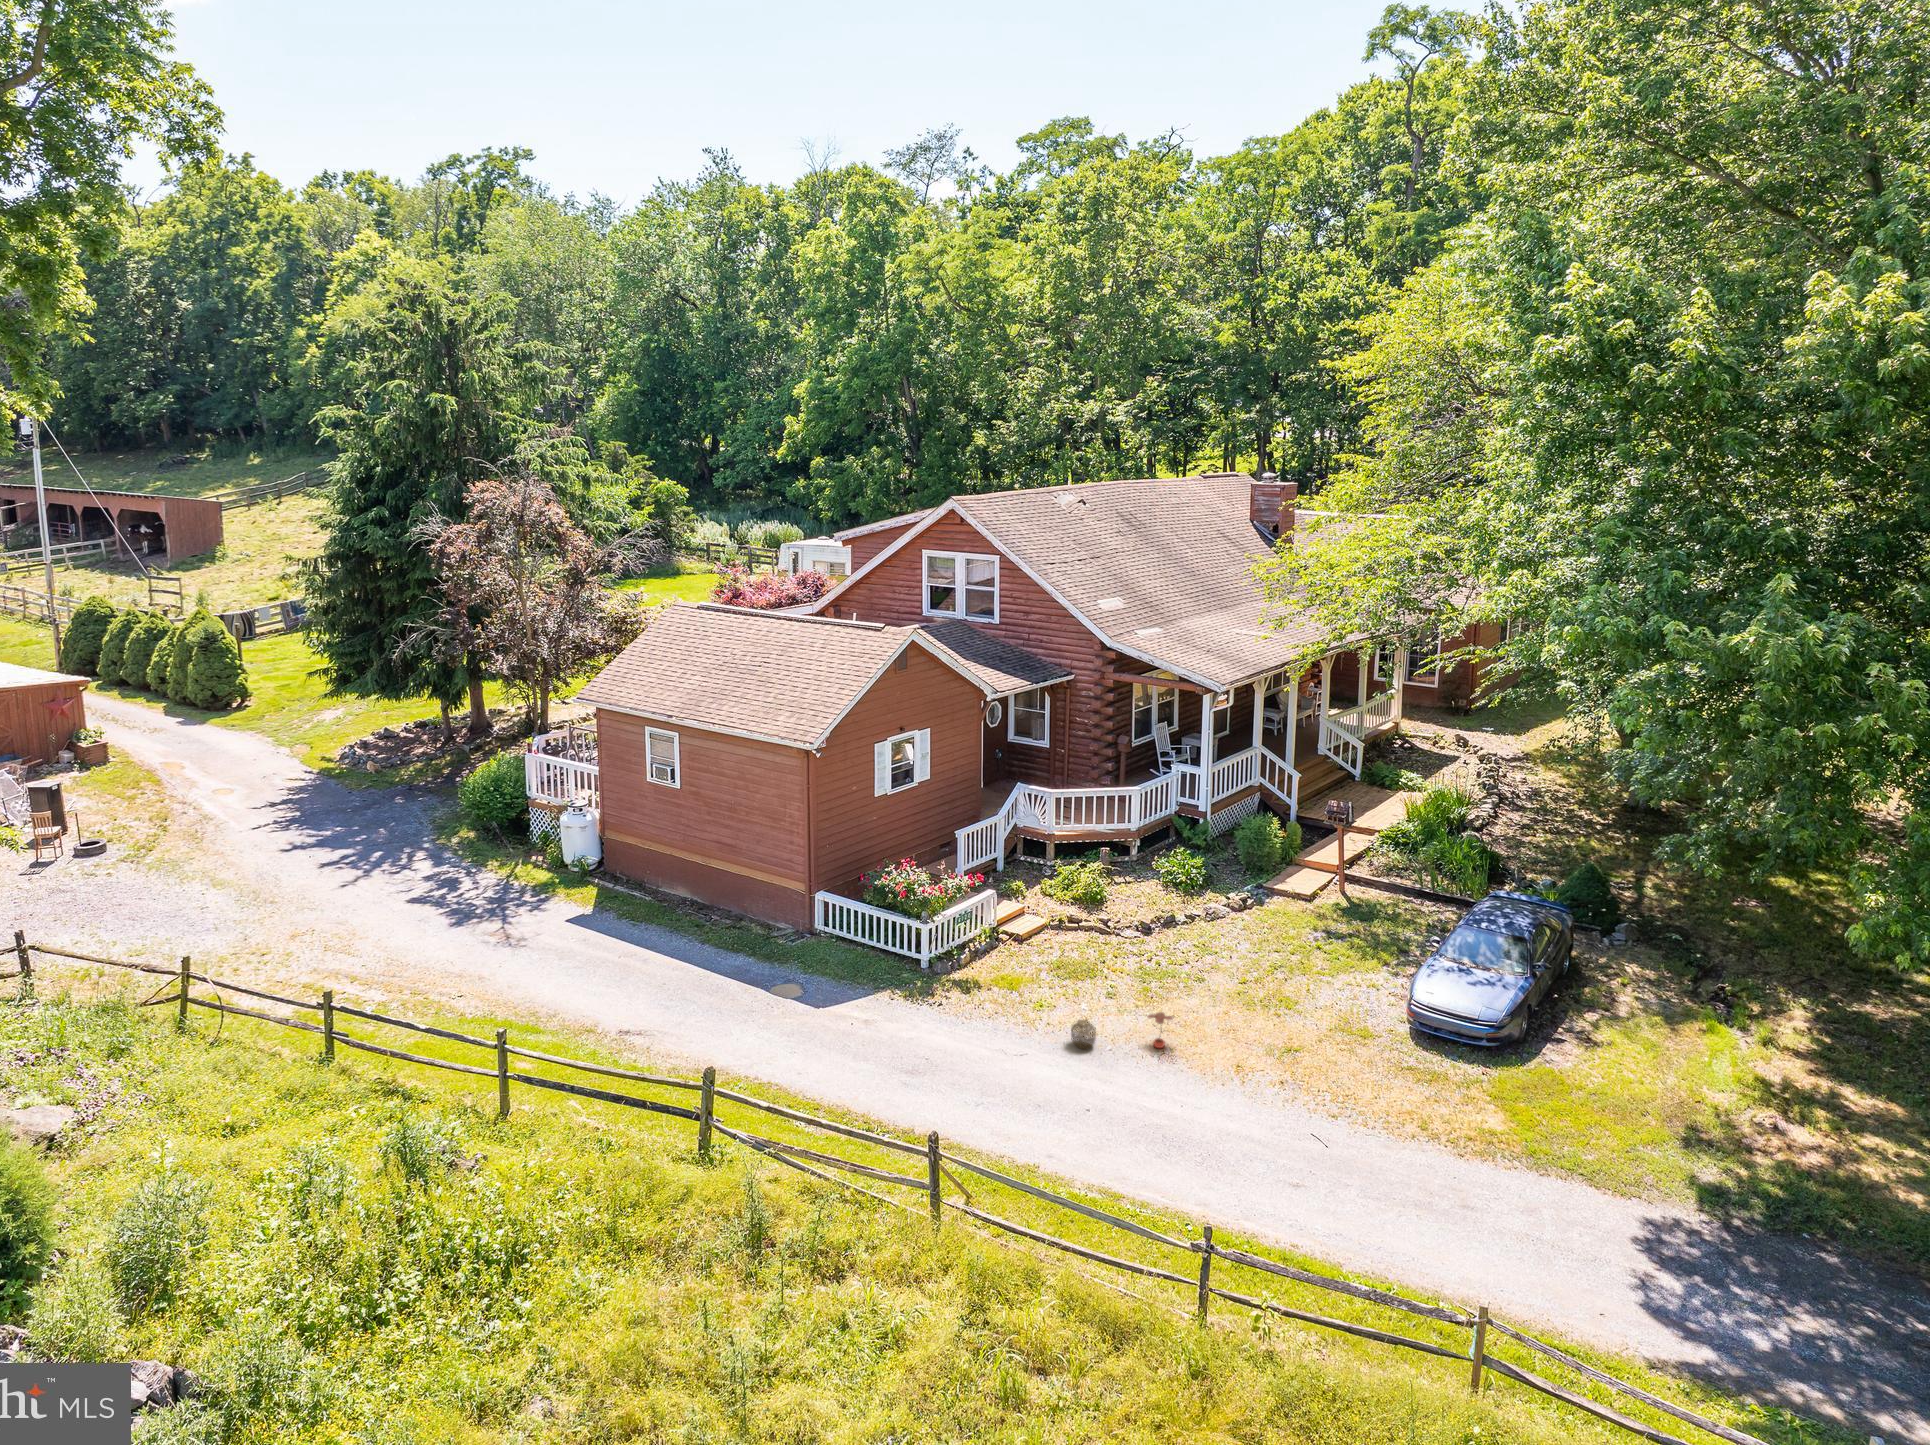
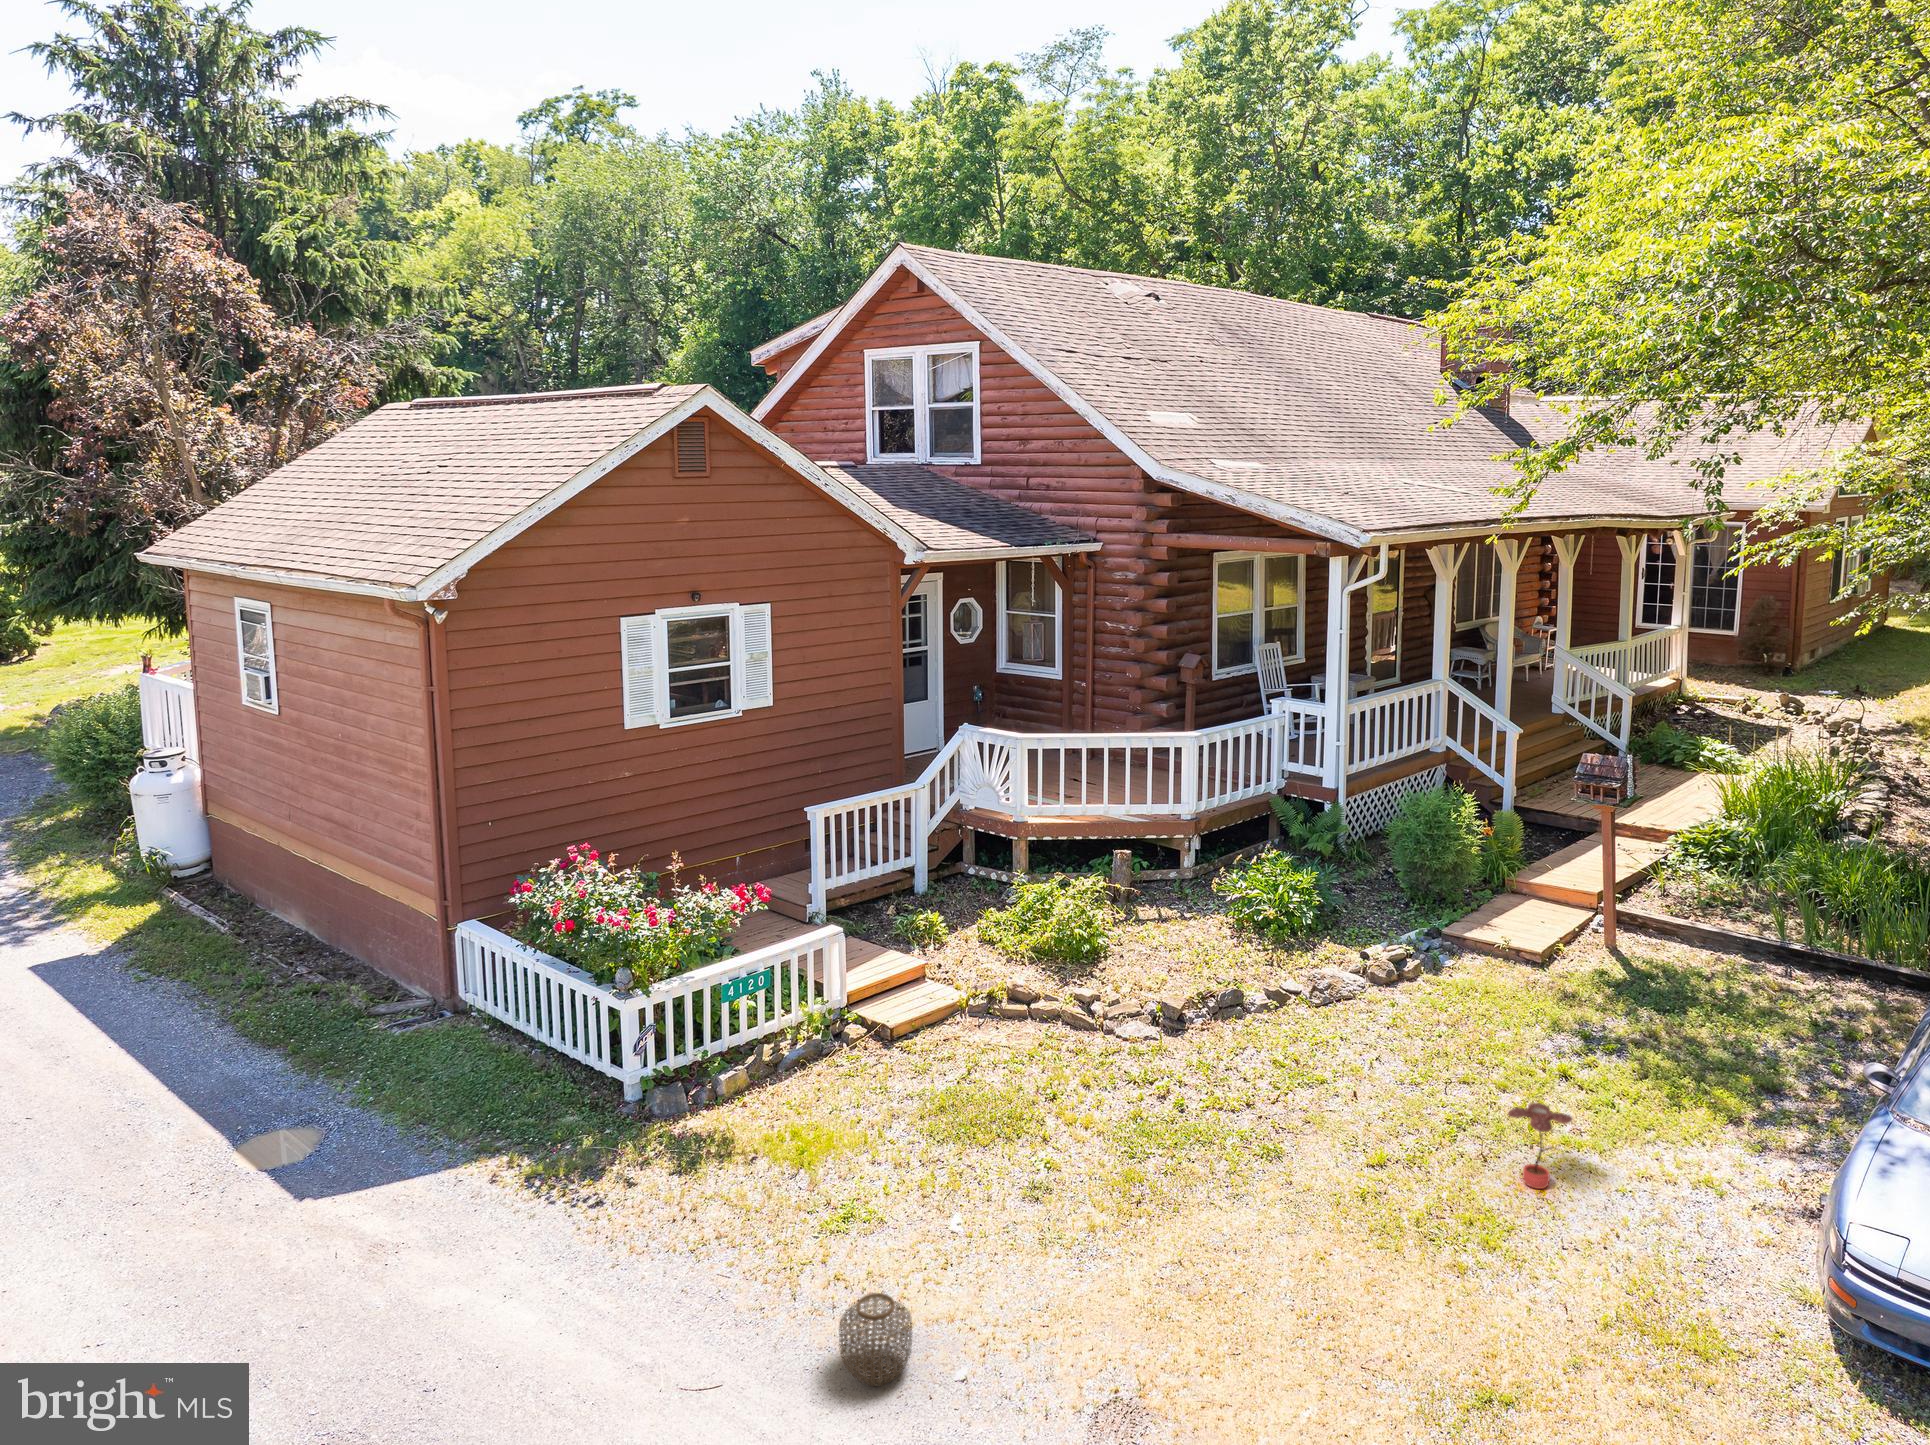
potted plant: present [1148,1012,1173,1048] -> present [1508,1103,1572,1189]

